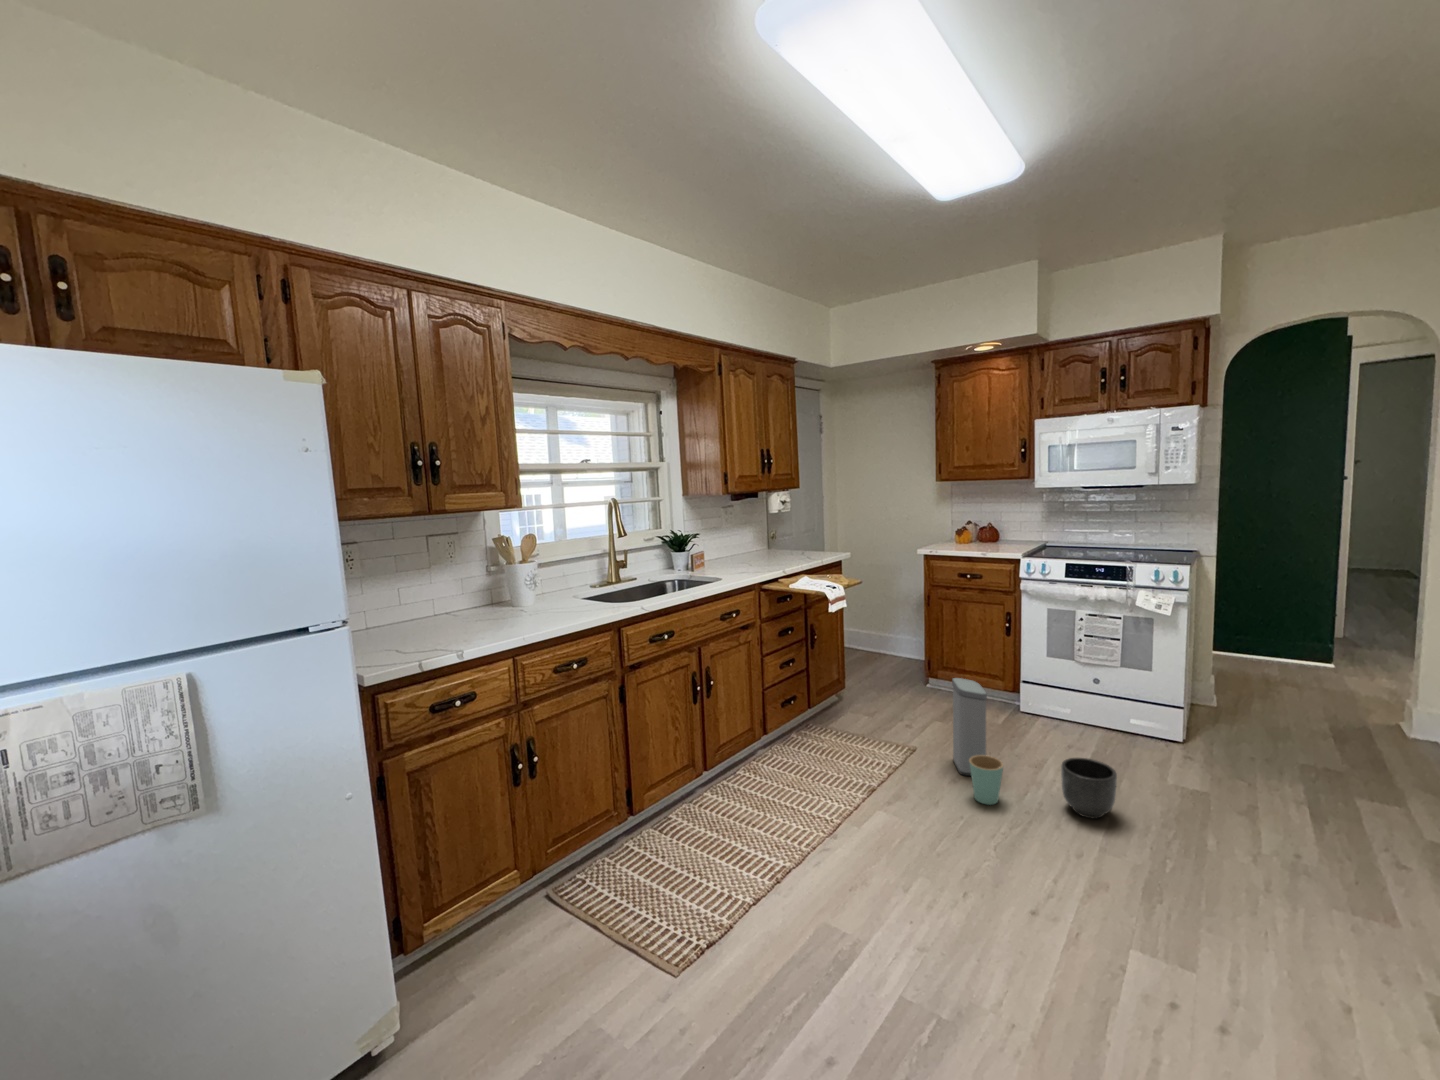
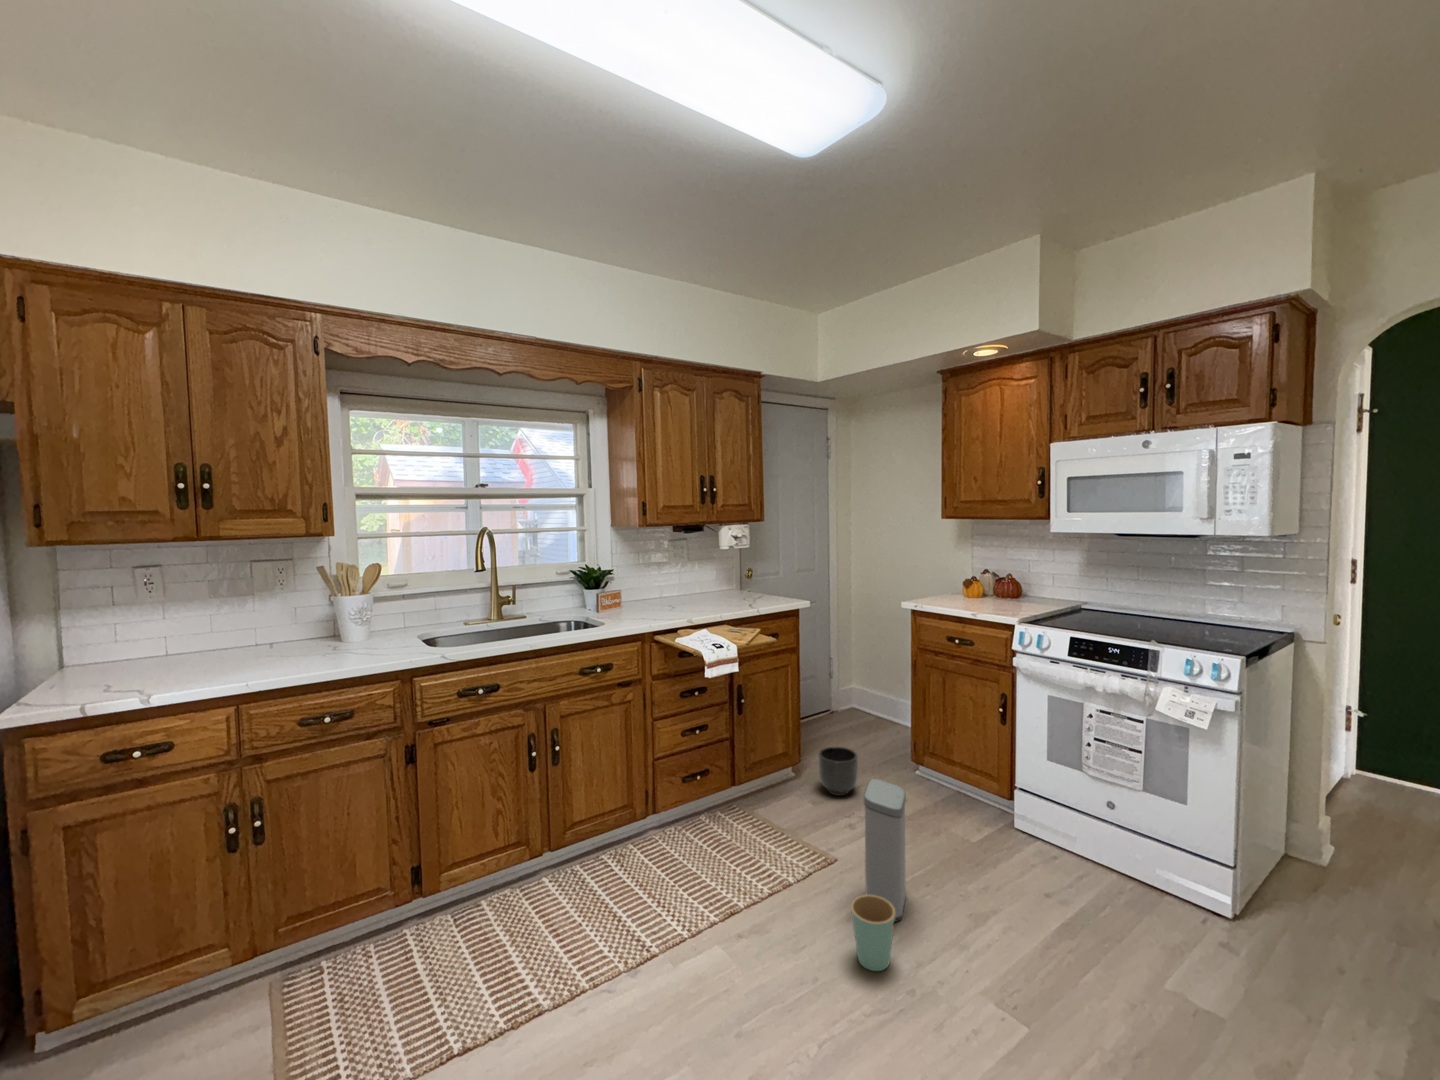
planter: present [1061,758,1117,819] -> present [818,747,858,796]

